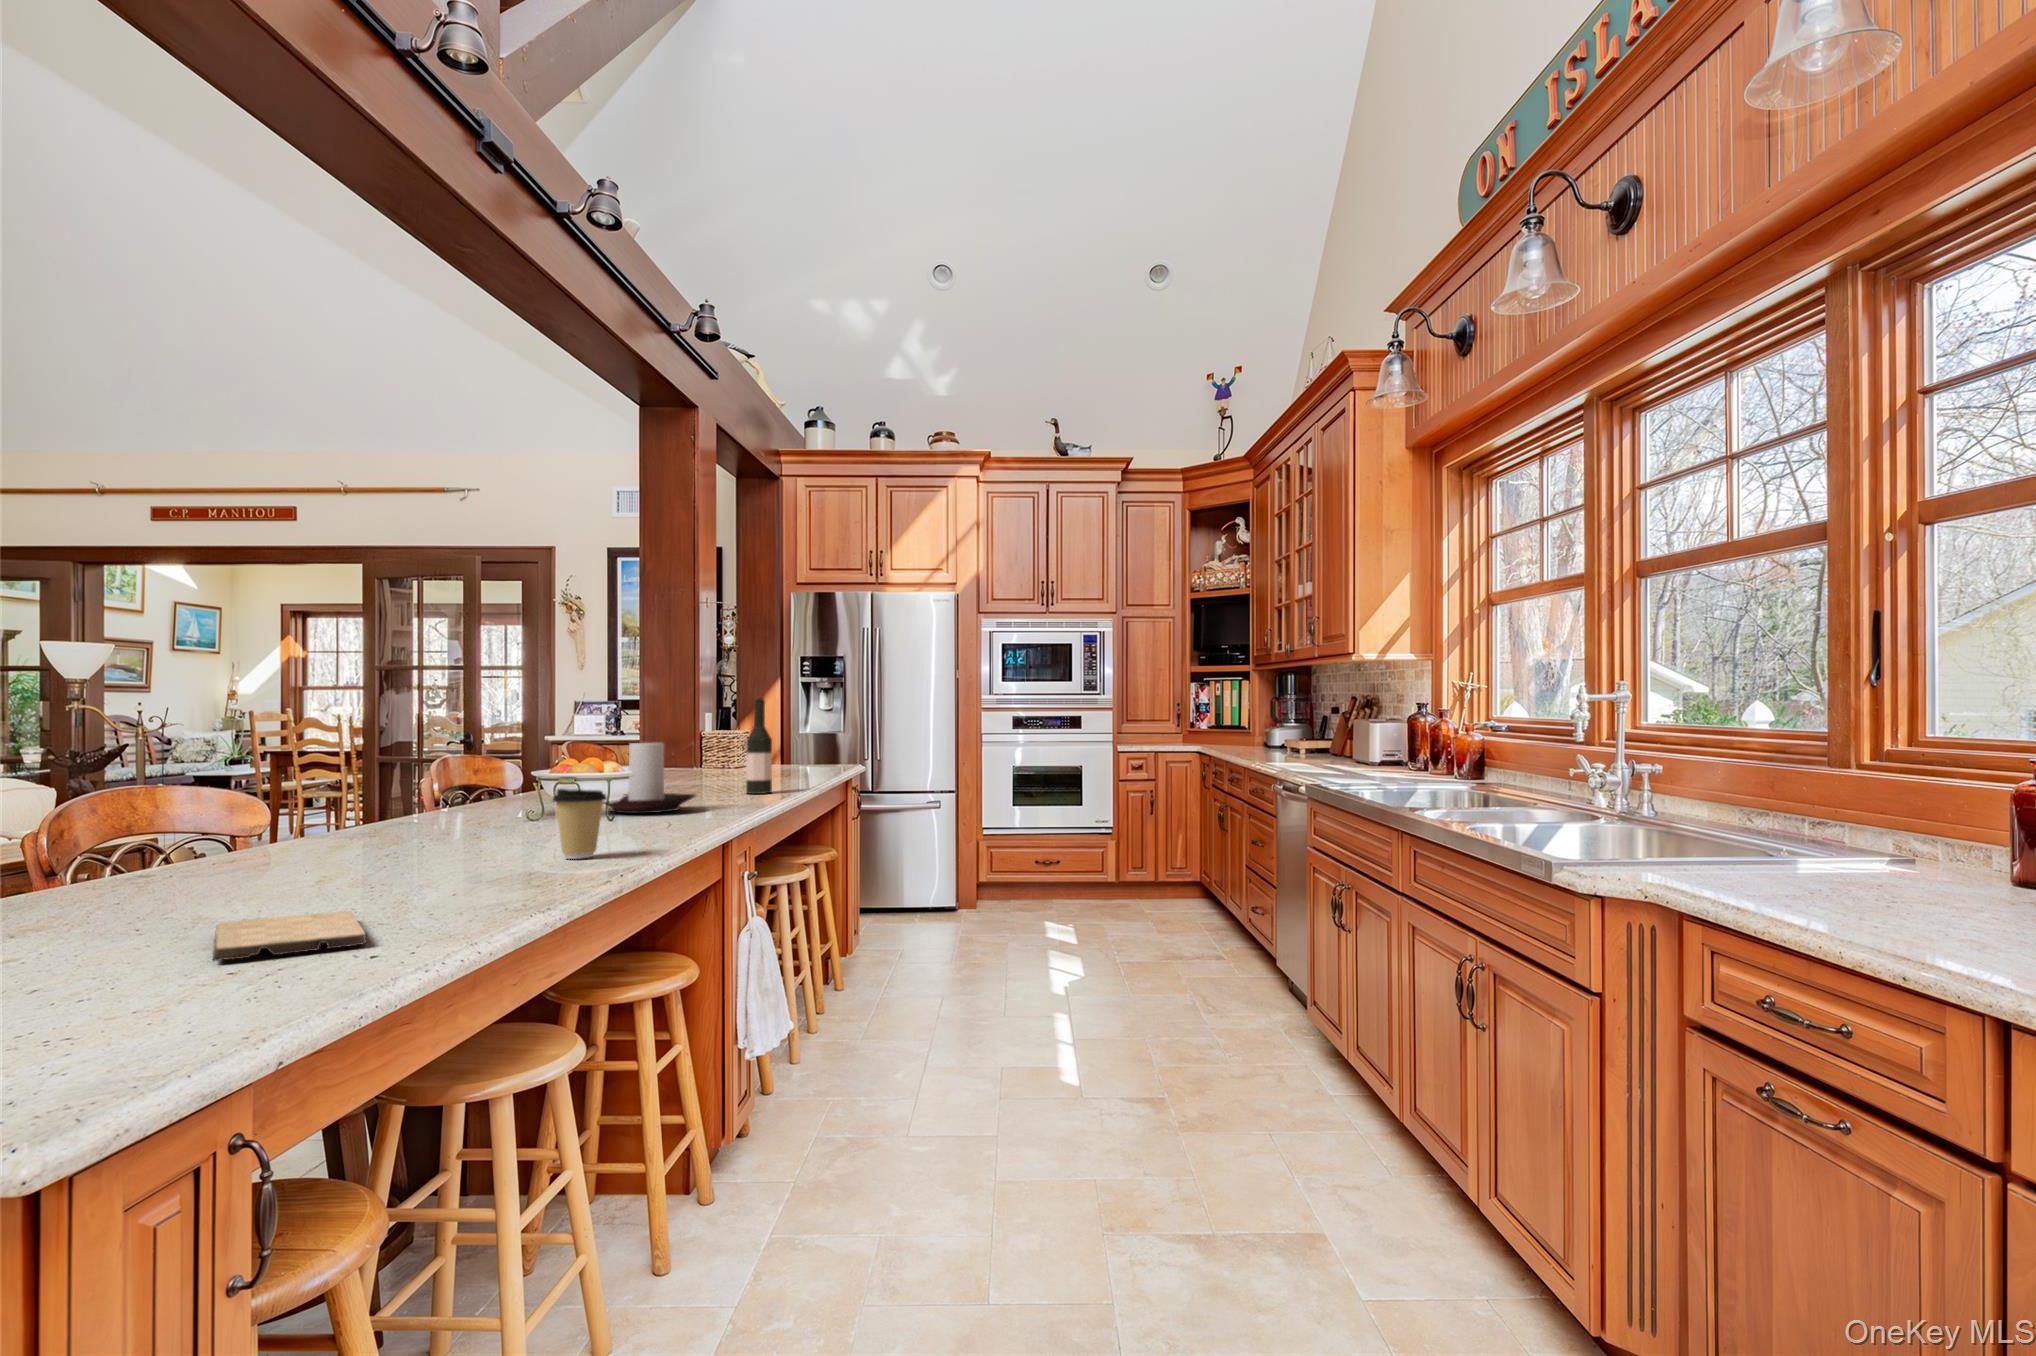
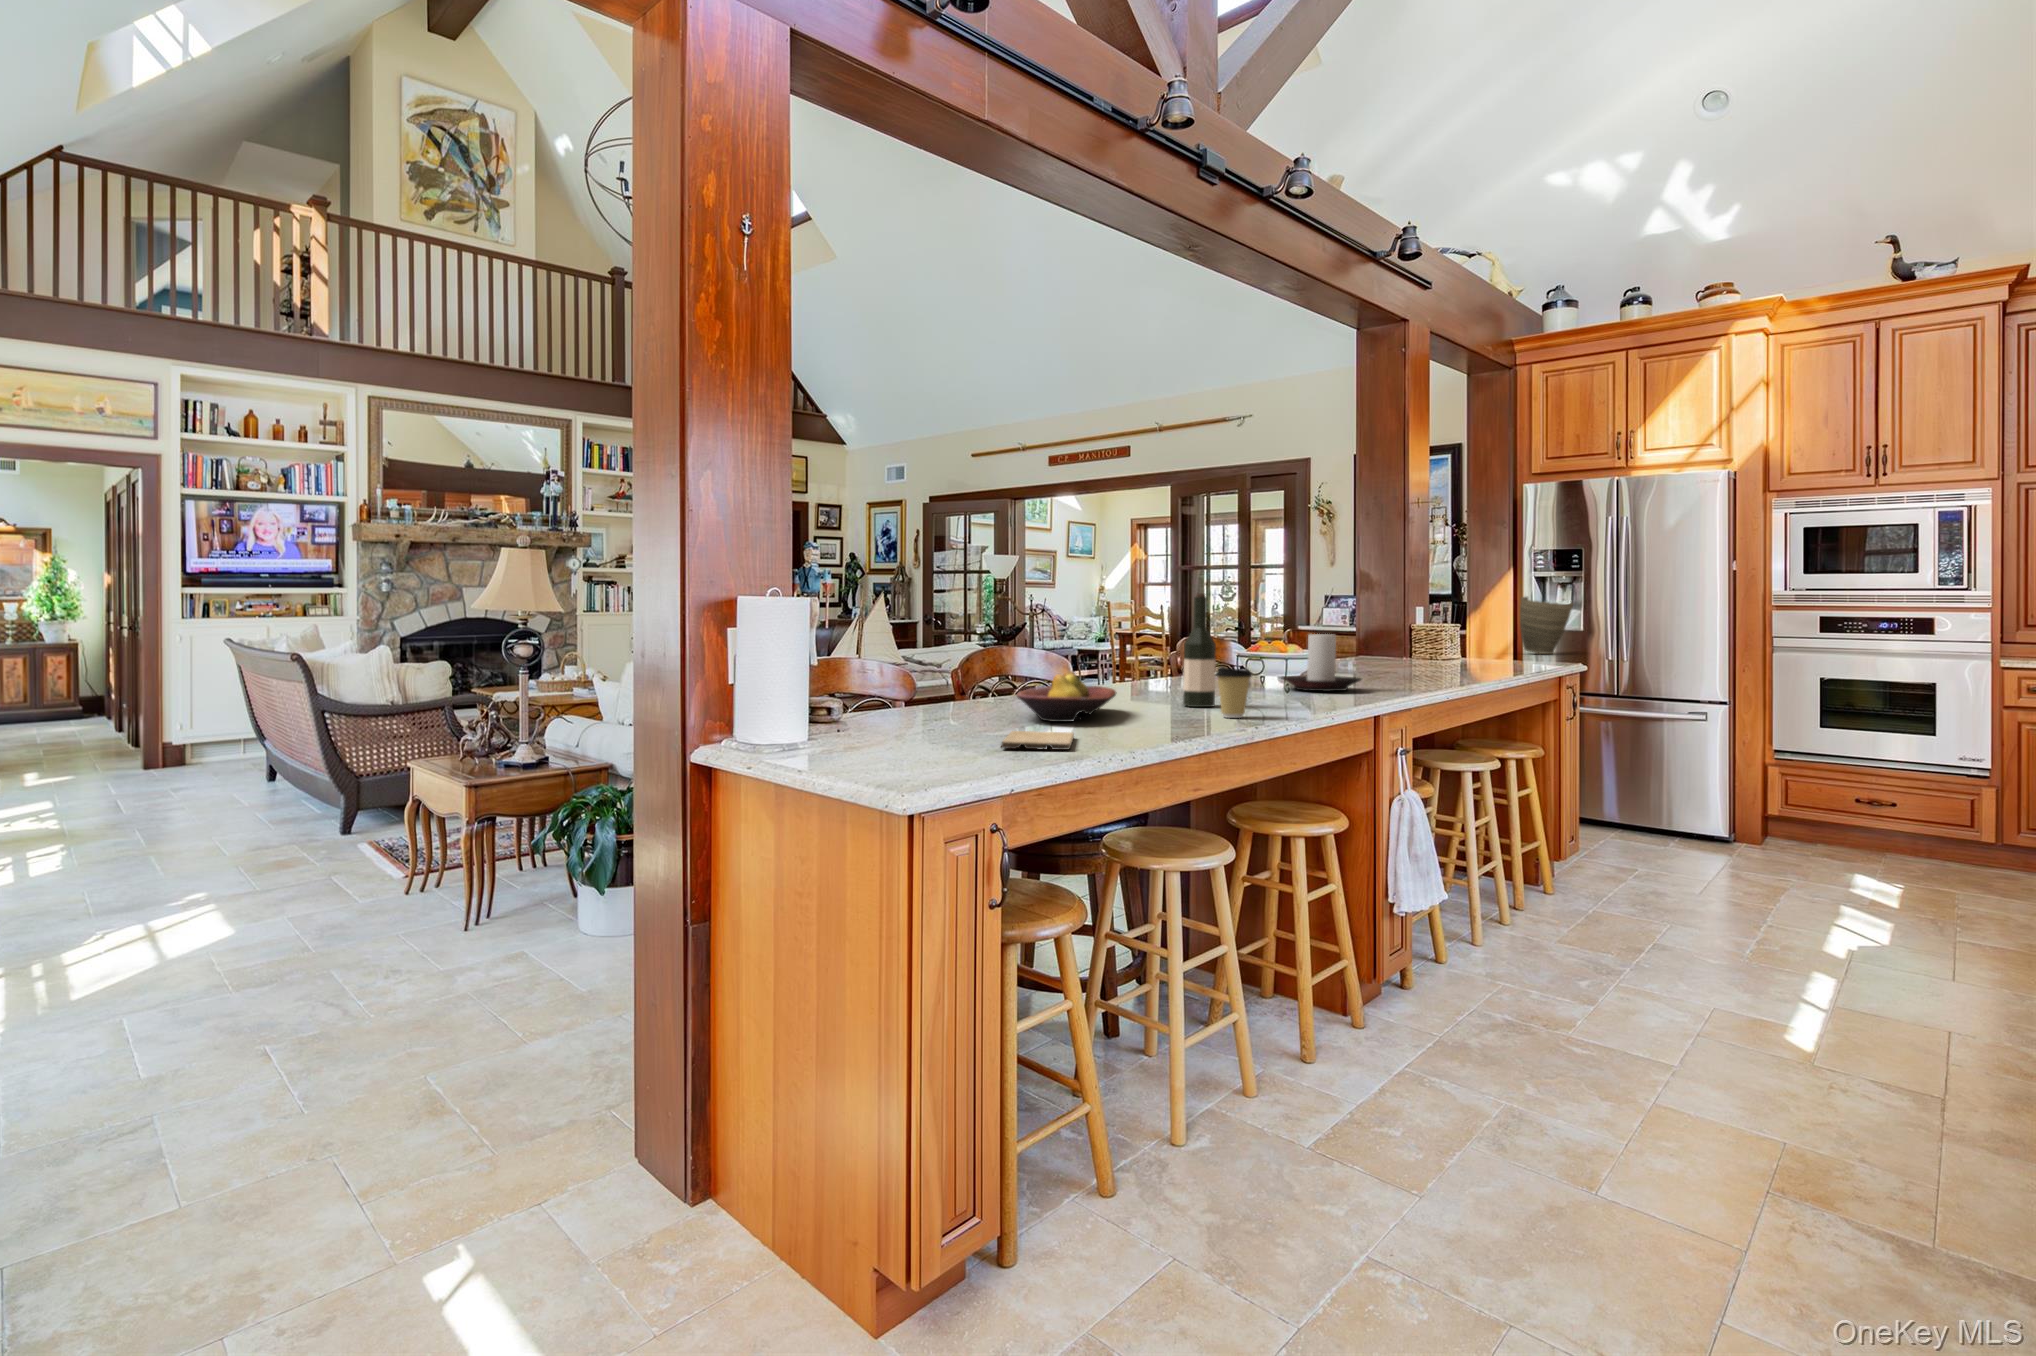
wine bottle: present [746,697,772,794] -> present [1183,594,1216,707]
vase: none [792,703,840,760] -> present [1520,597,1573,654]
fruit bowl: none [200,808,392,895] -> present [1016,671,1116,722]

